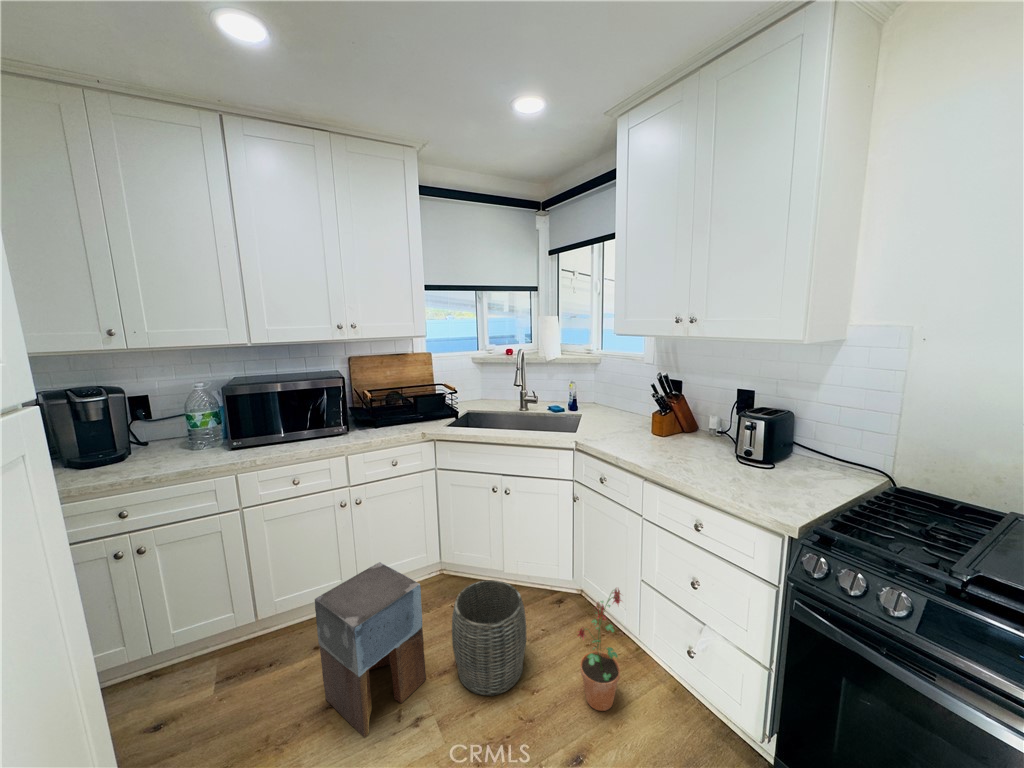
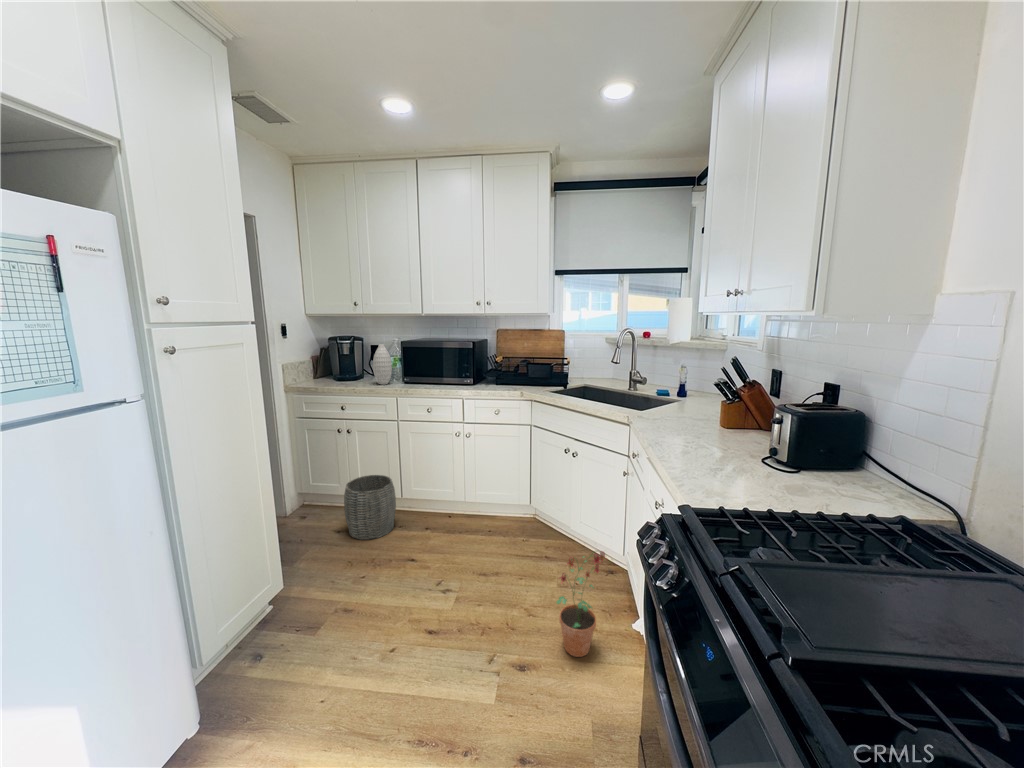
vase: none [169,396,206,460] -> present [373,344,392,385]
stool: present [315,562,426,737] -> none [408,478,470,583]
woven basket: present [452,580,526,696] -> present [344,475,396,540]

